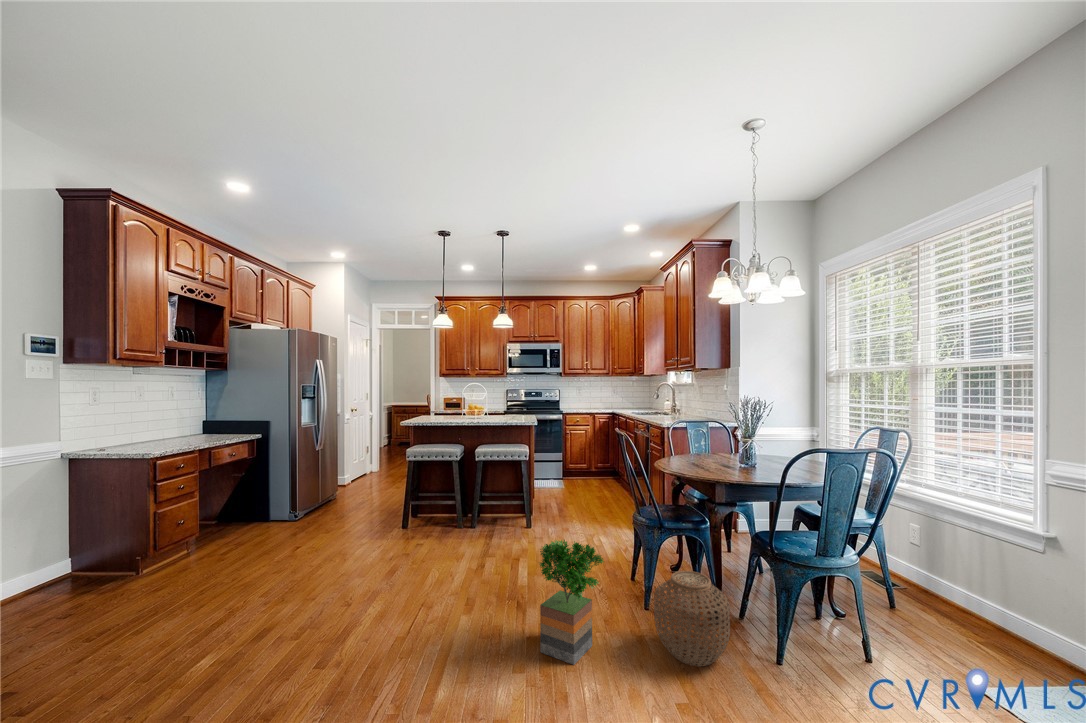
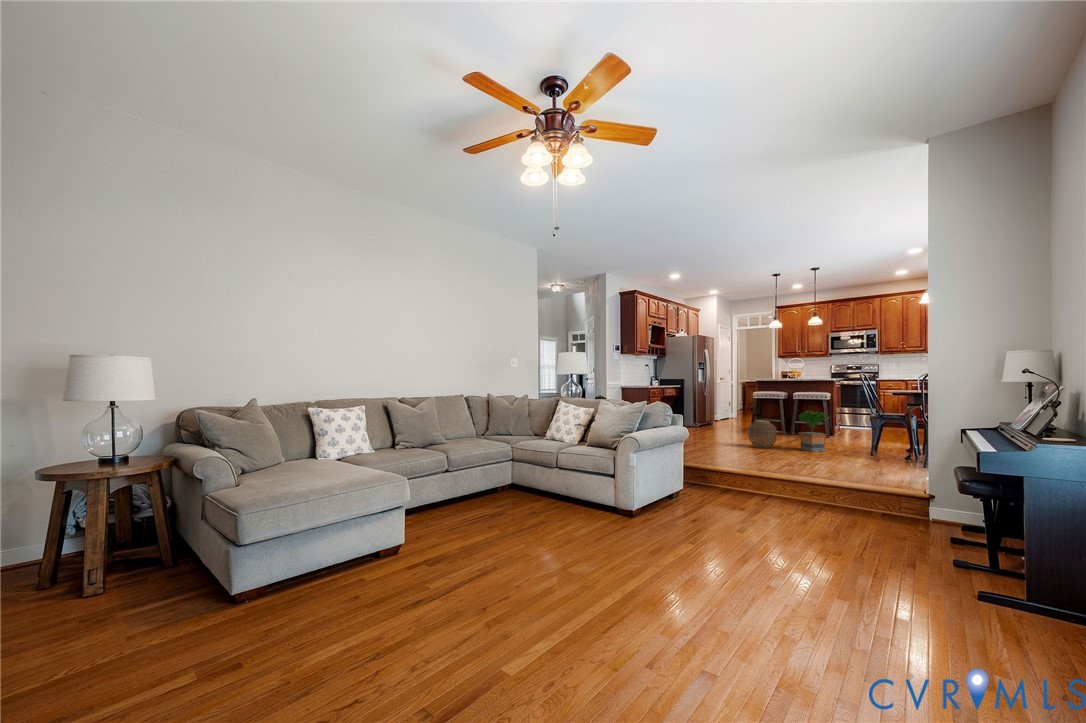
woven basket: present [654,571,730,666] -> present [748,420,777,448]

